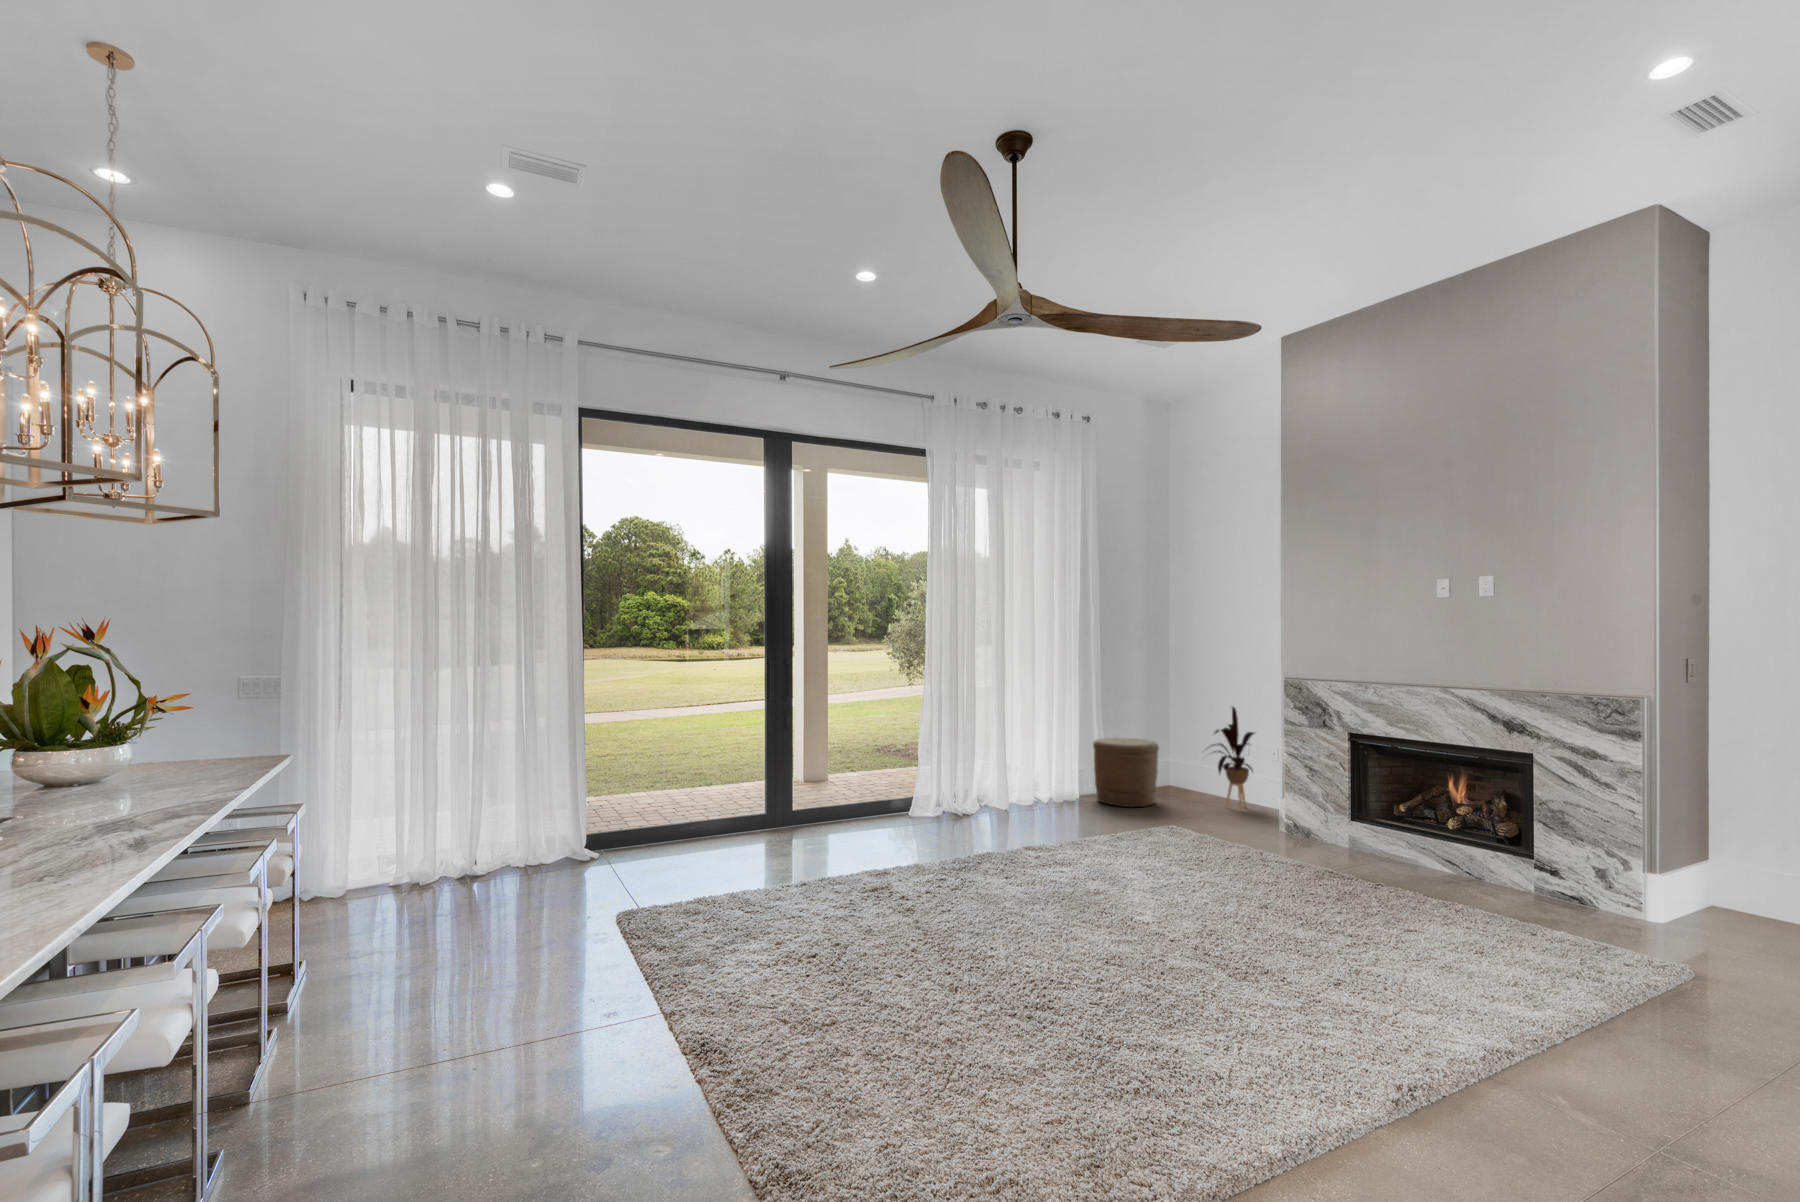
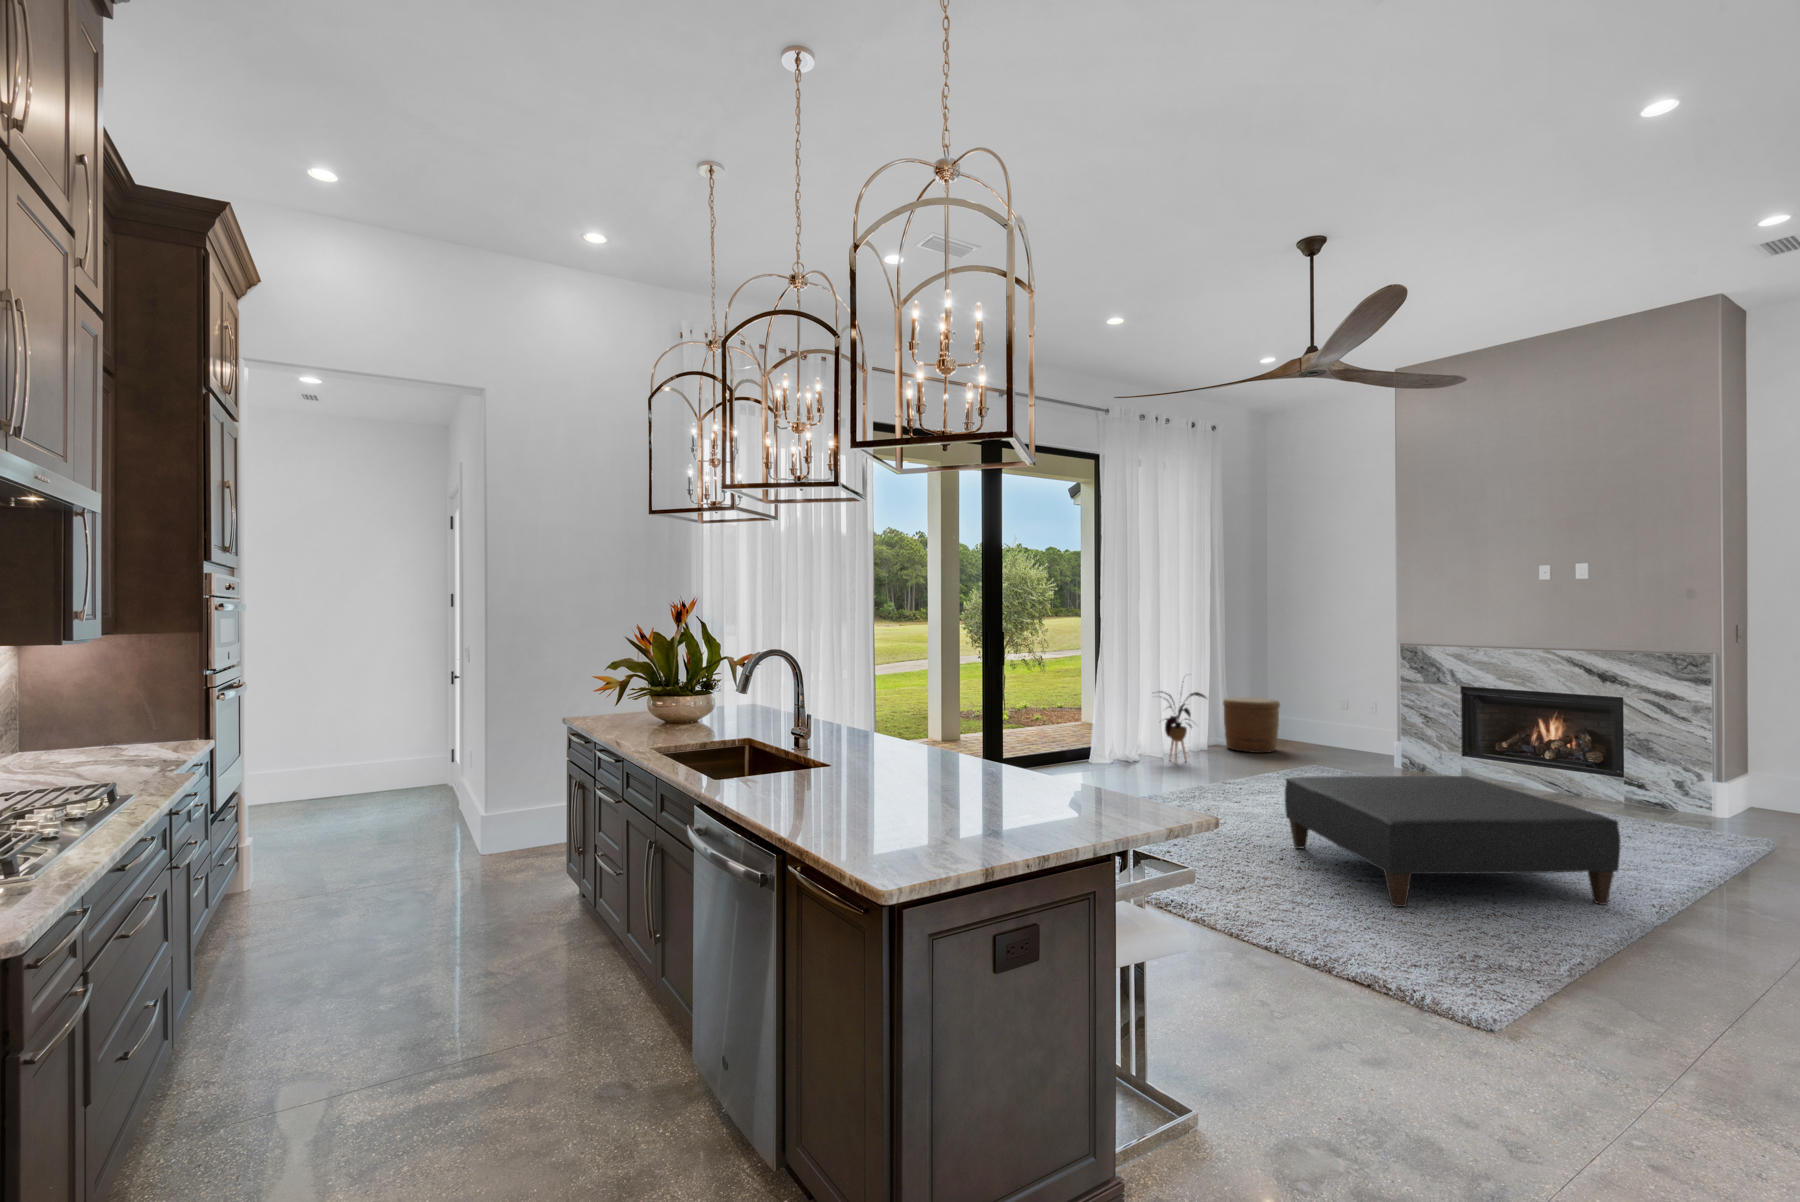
house plant: present [1211,707,1254,810] -> present [1161,681,1206,762]
ottoman: none [995,859,1363,1081] -> present [1285,776,1620,907]

